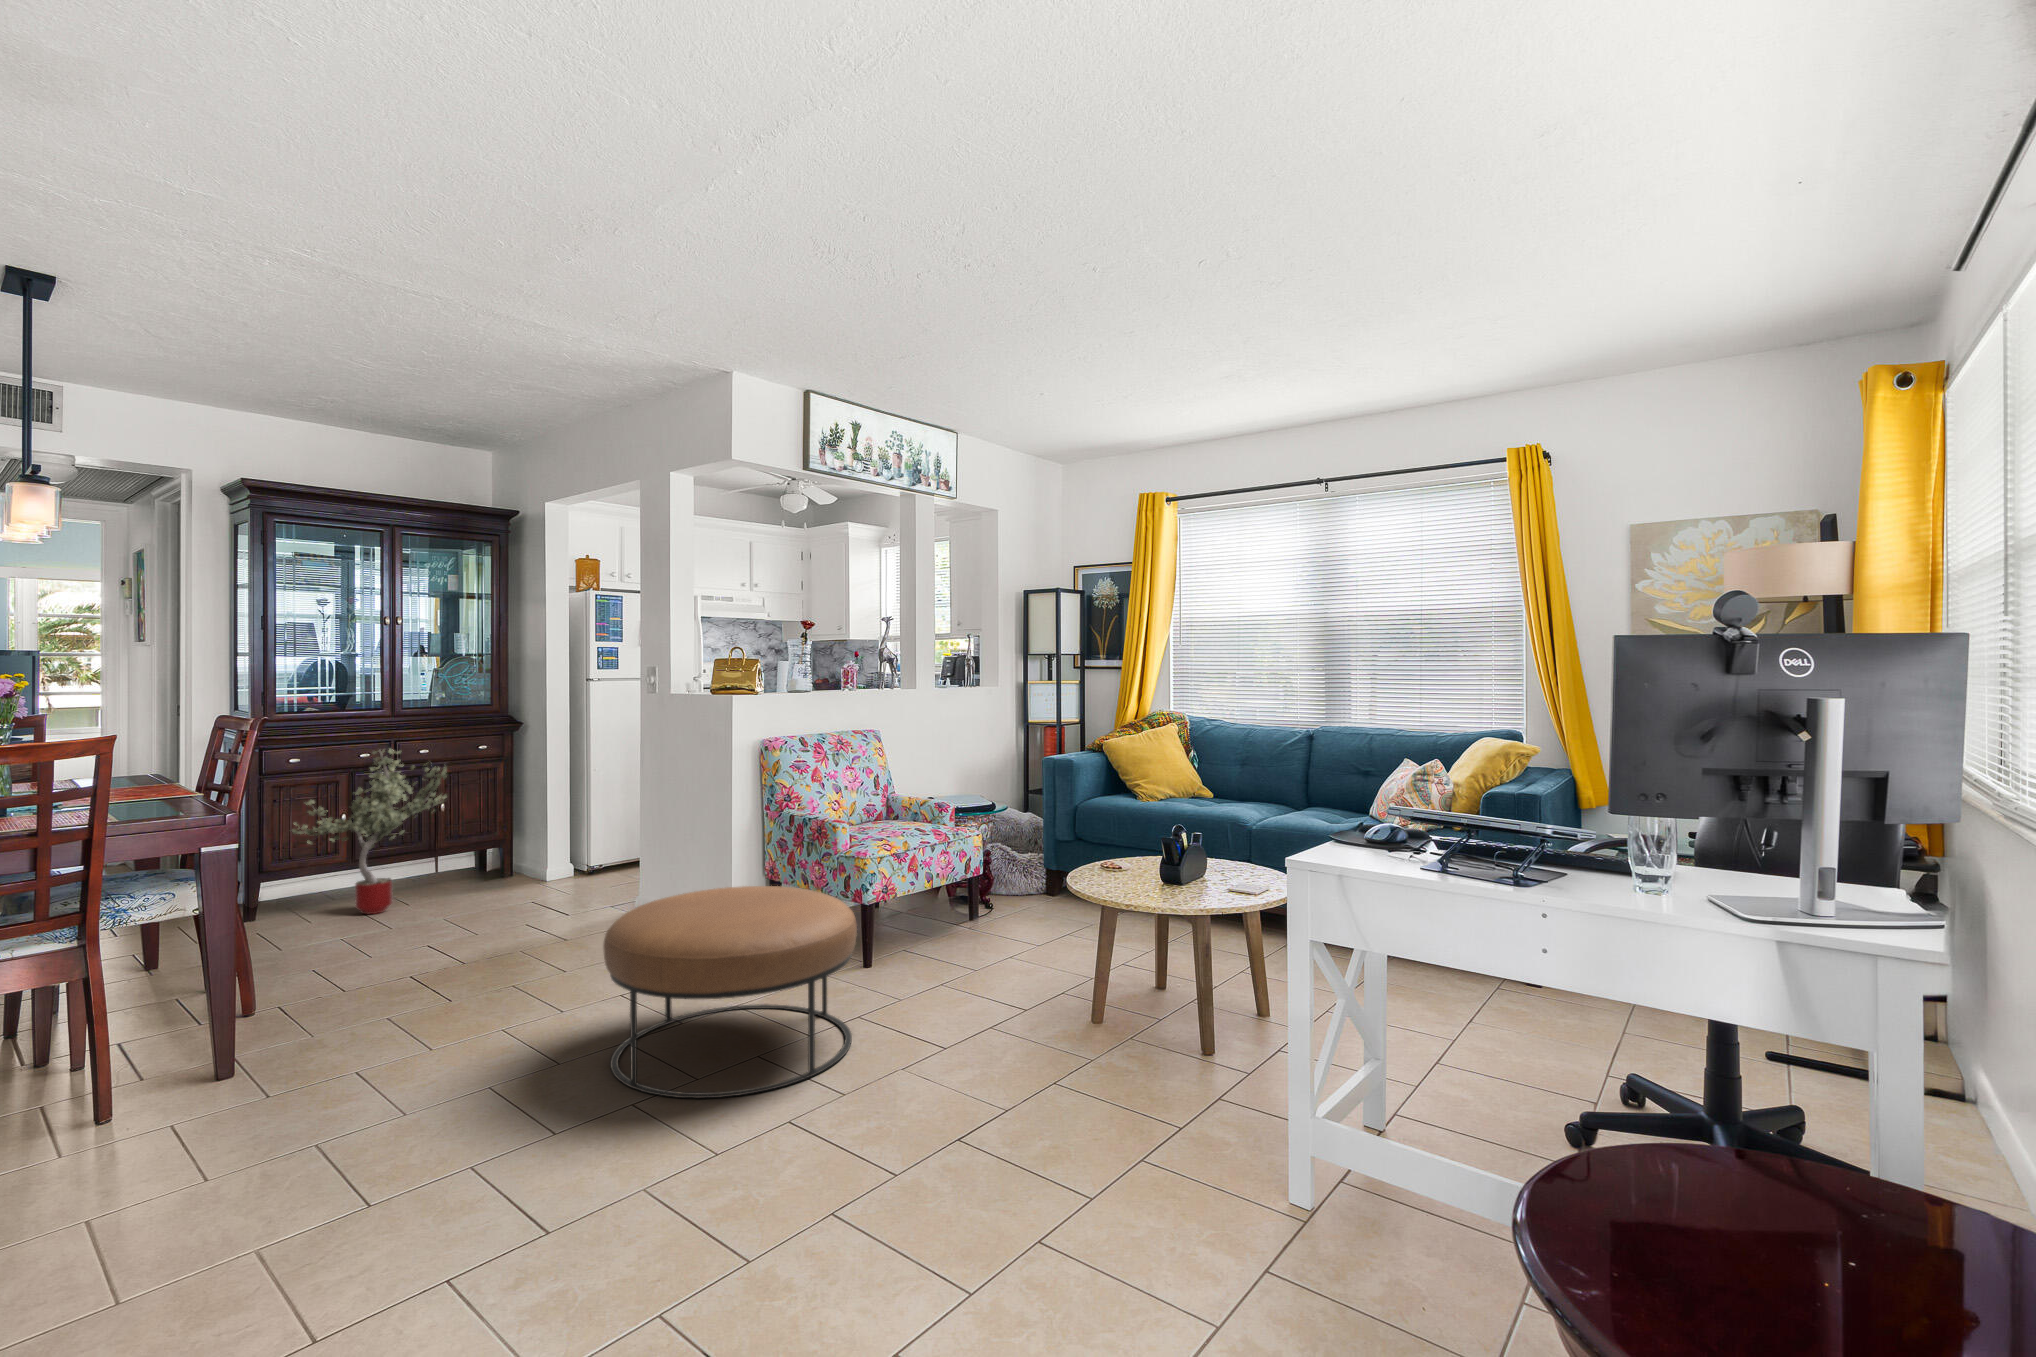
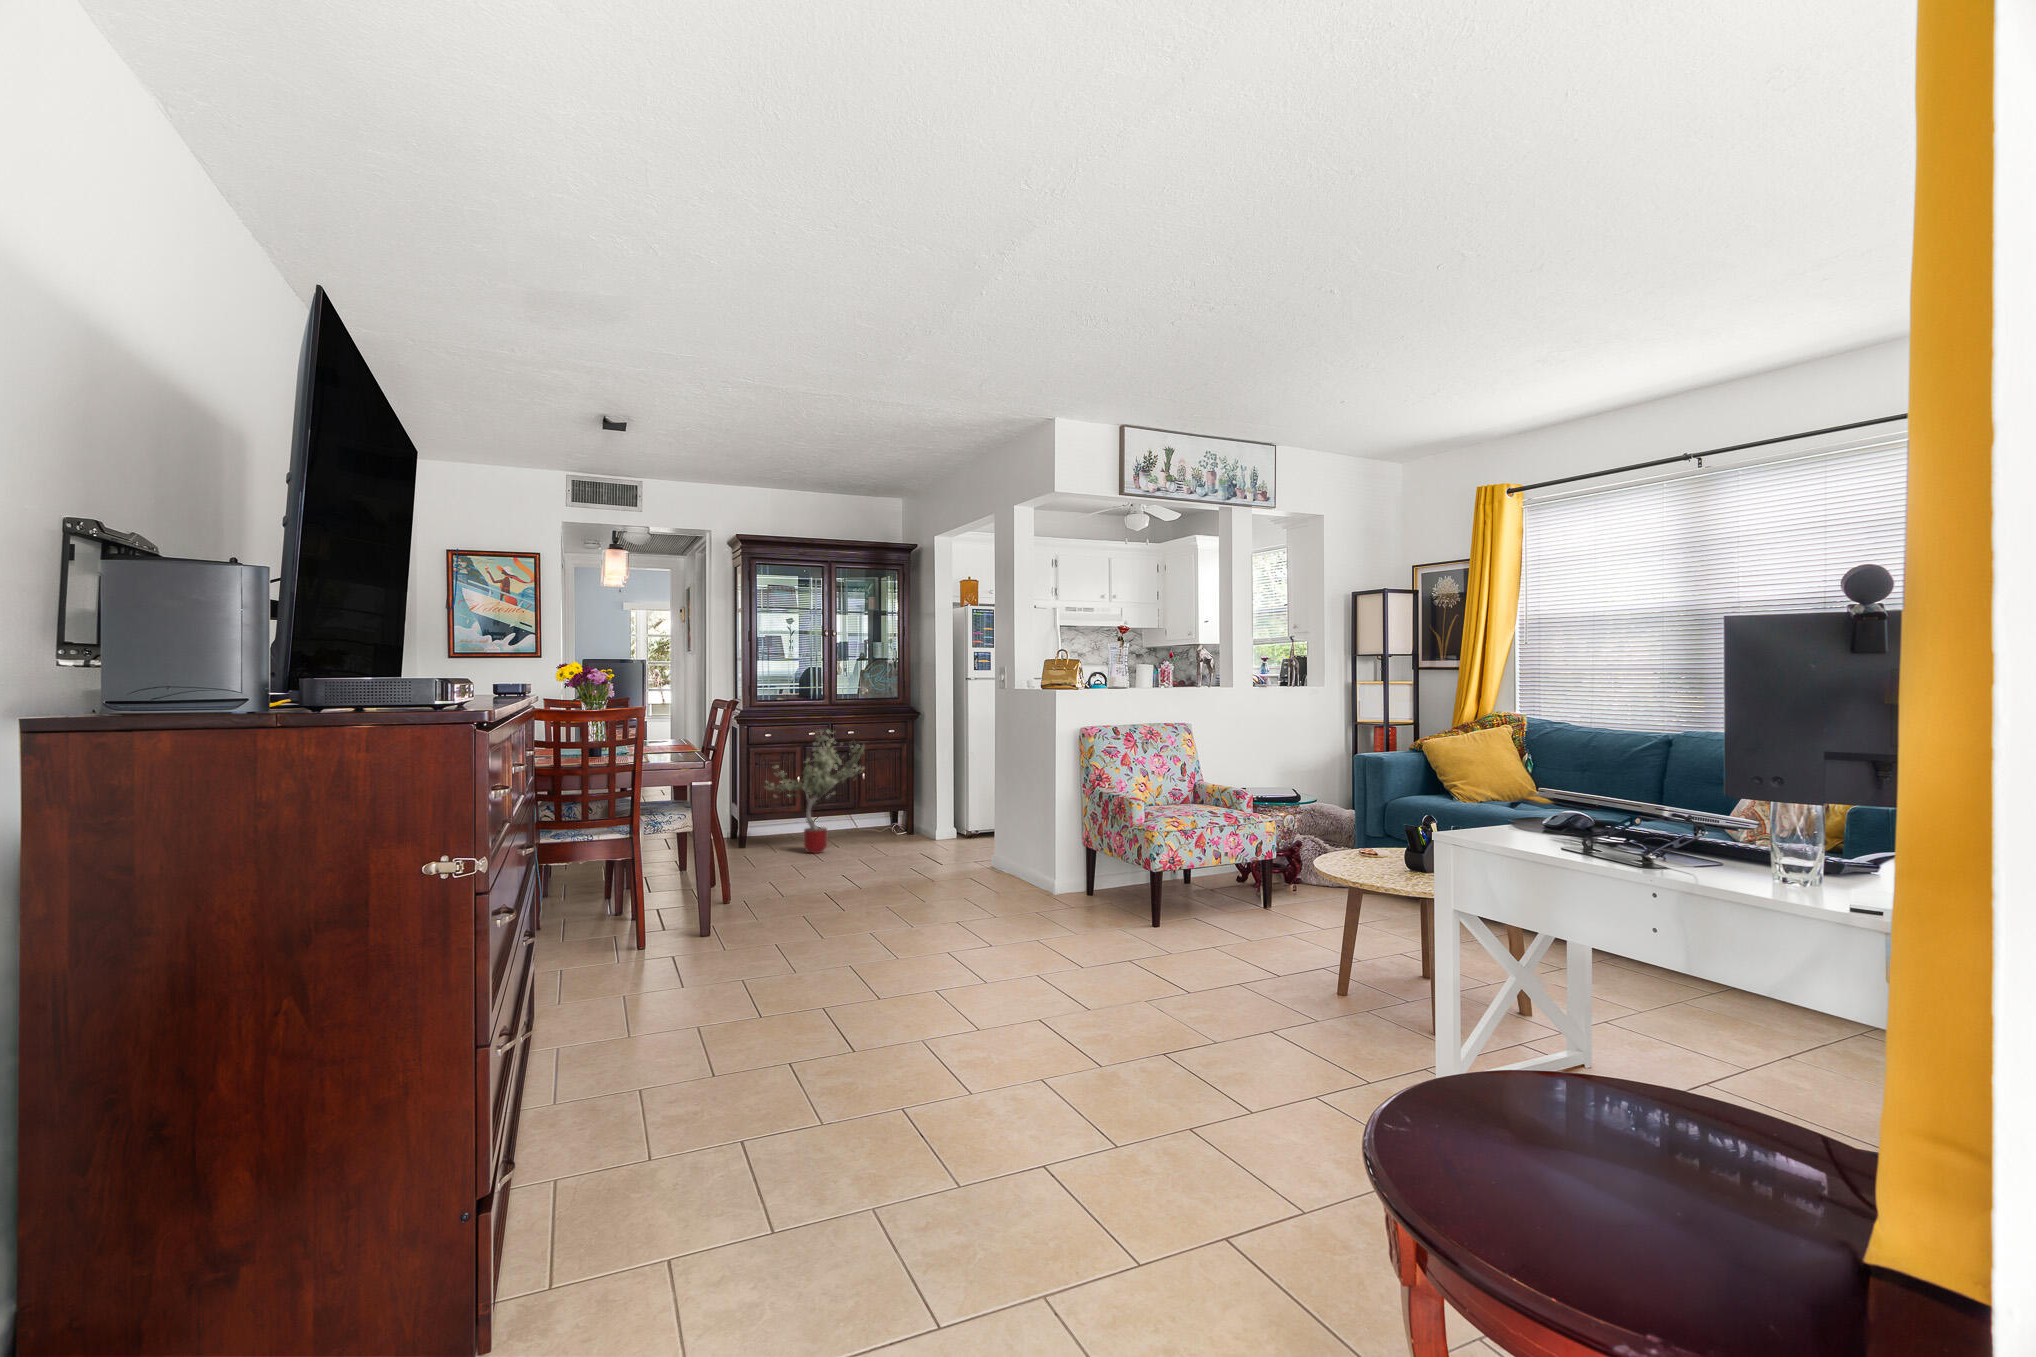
ottoman: present [603,886,857,1098] -> none [925,842,1117,995]

